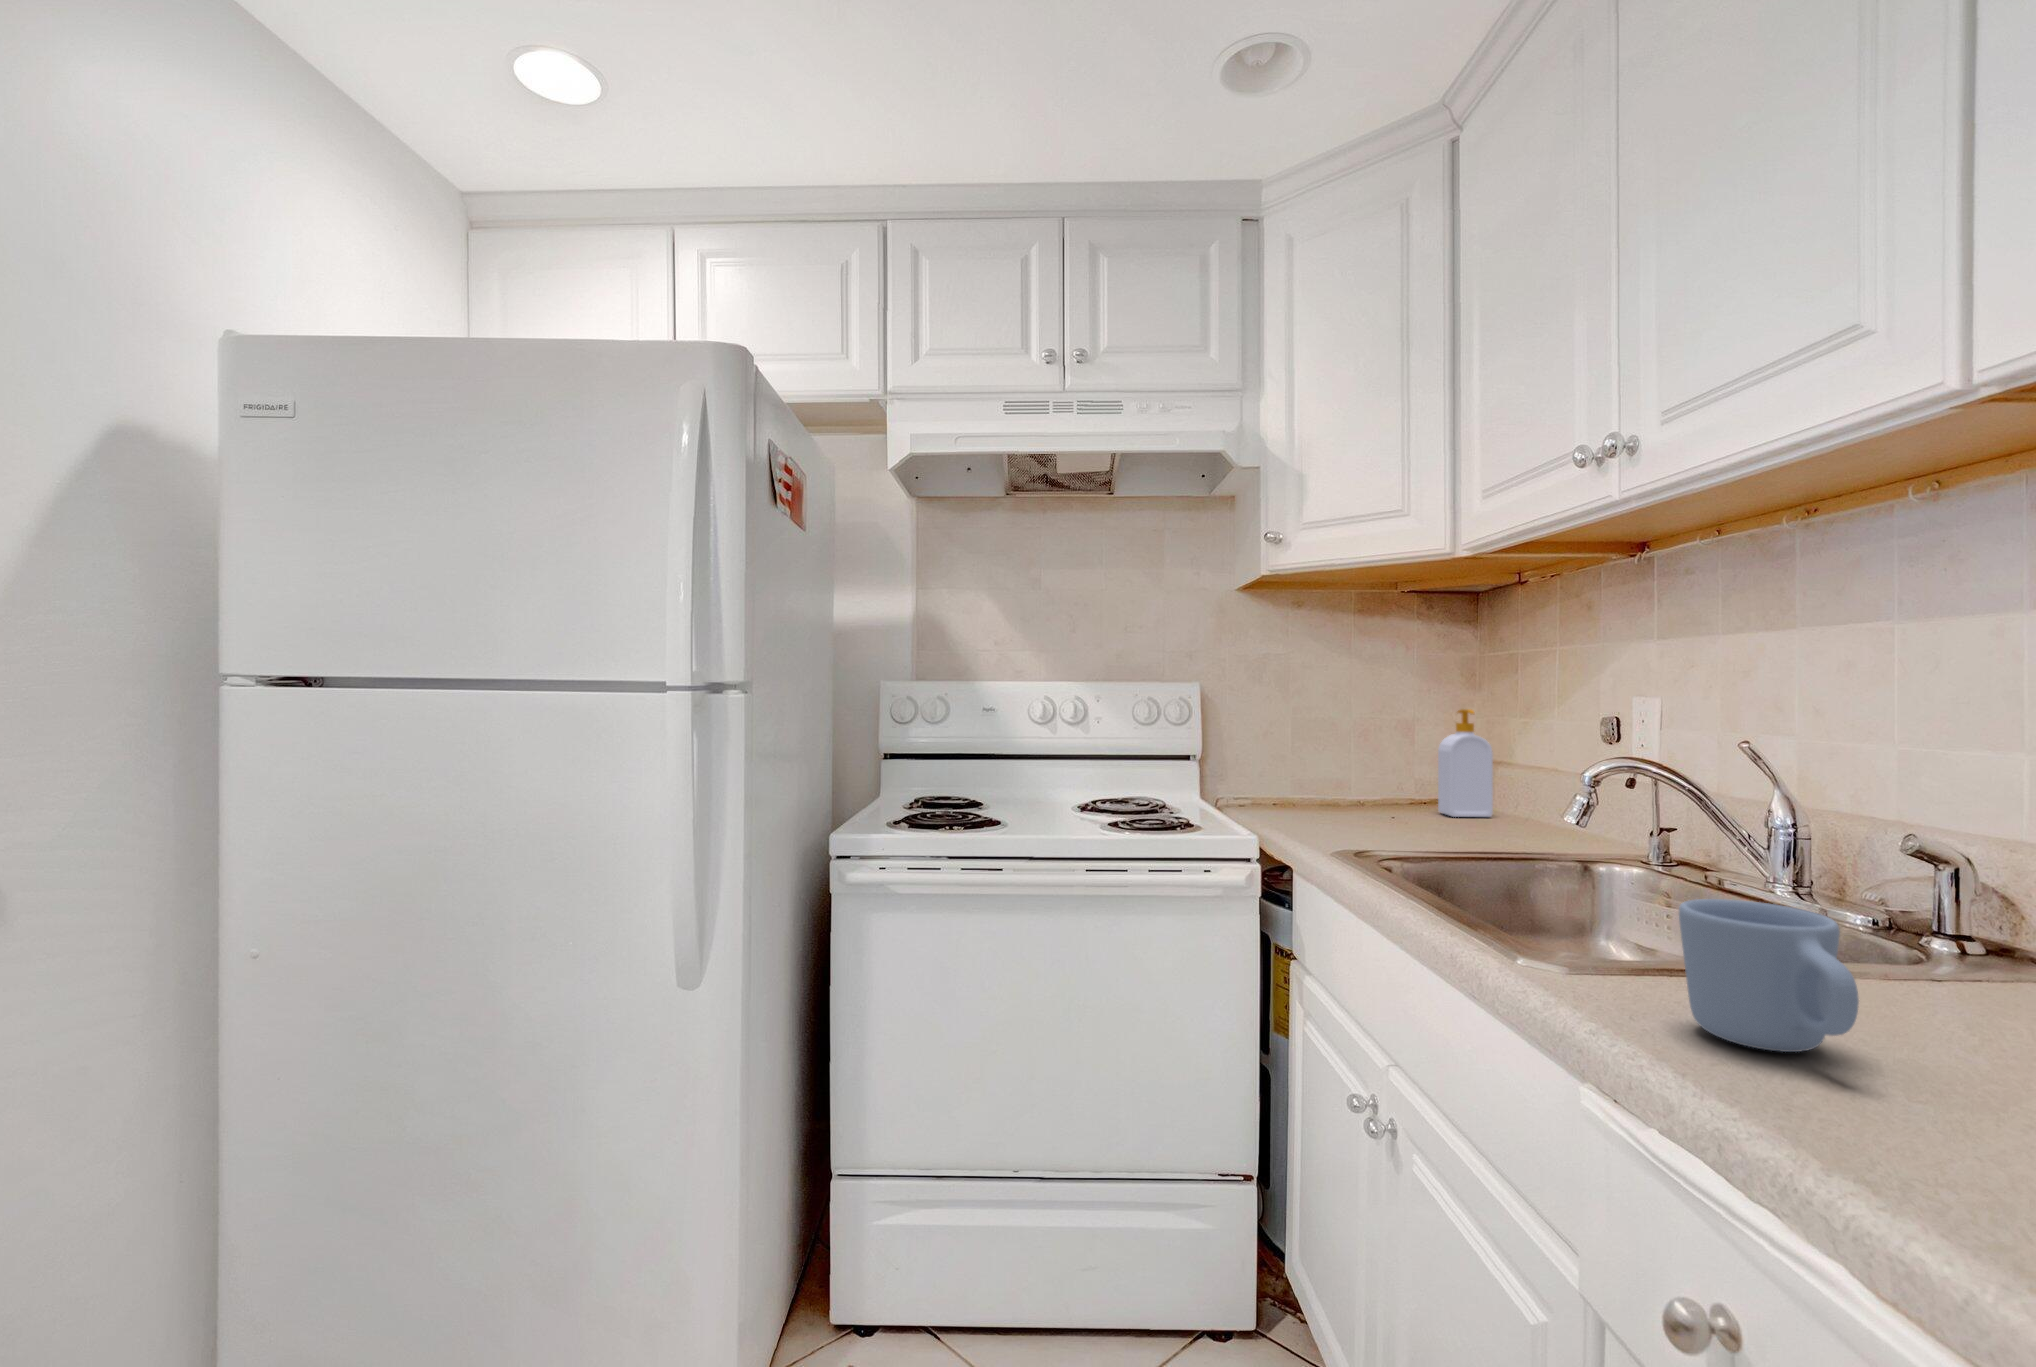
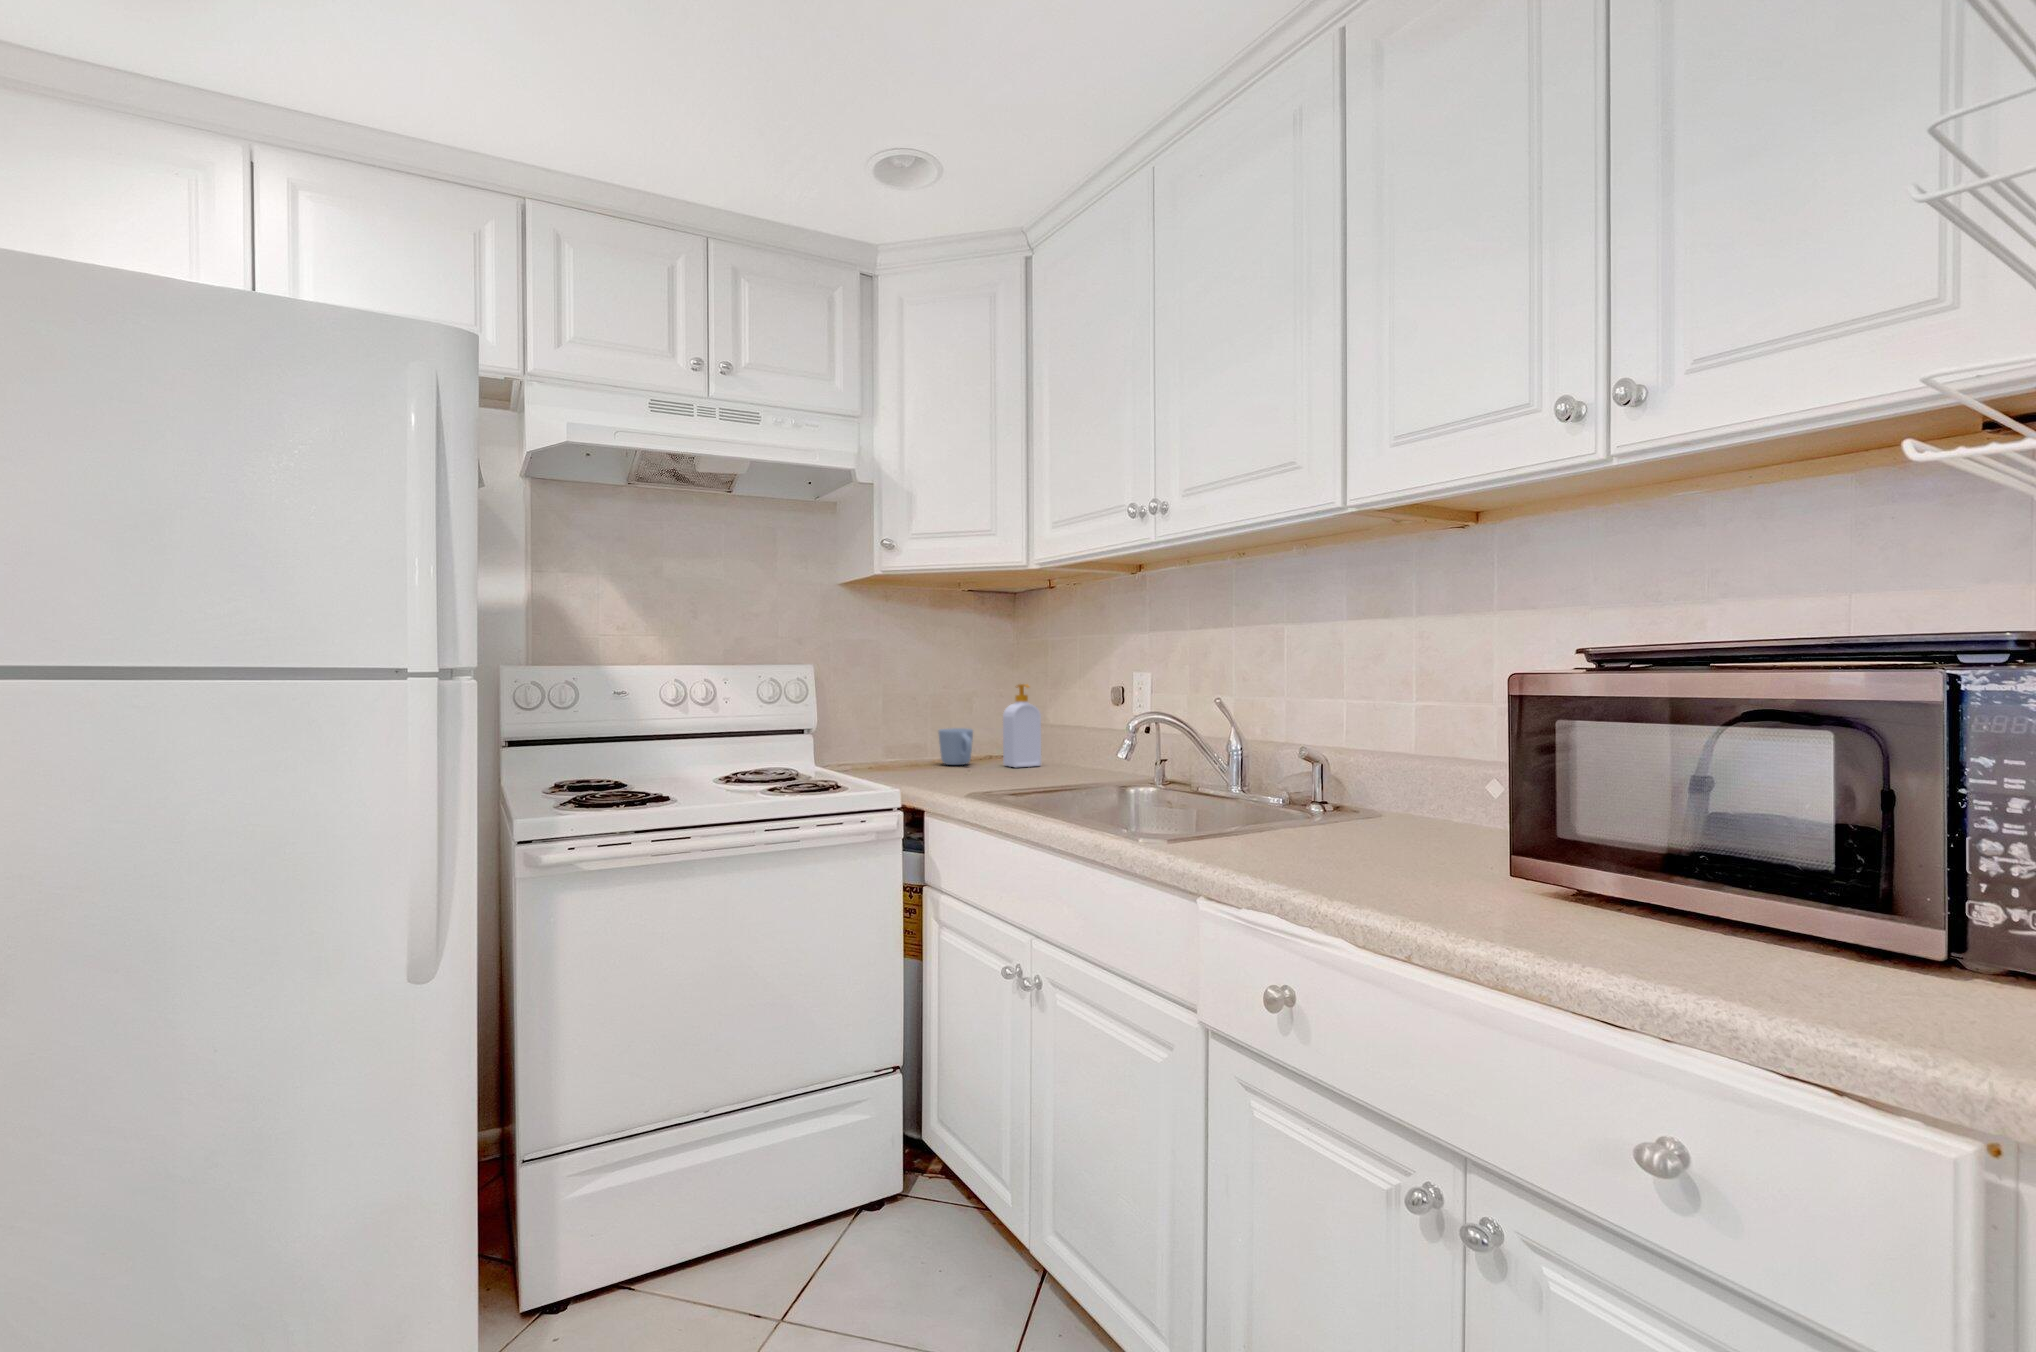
mug: present [1679,899,1859,1052] -> present [939,728,973,765]

